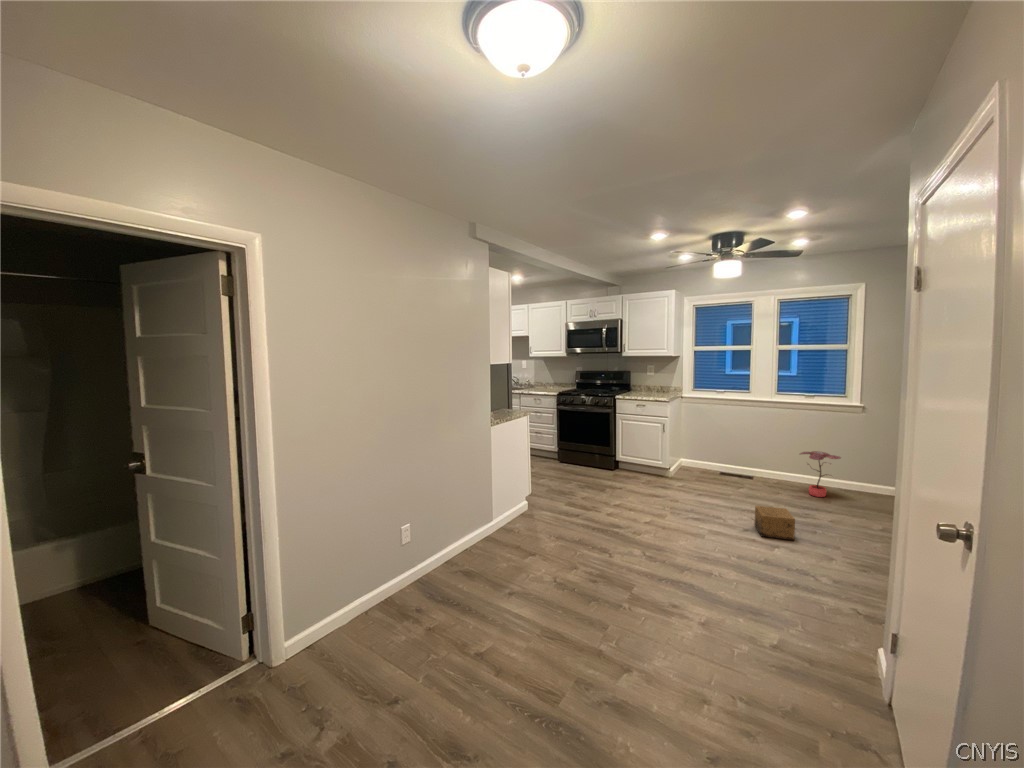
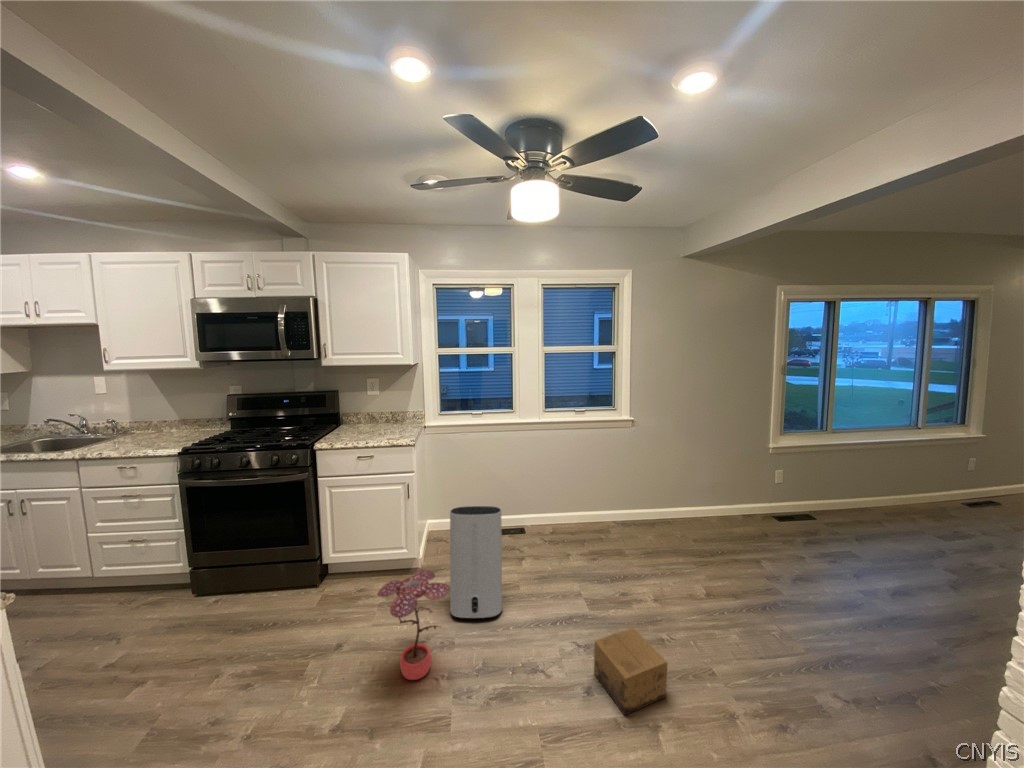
air purifier: none [681,436,717,498] -> present [450,506,502,618]
potted plant: present [800,451,841,497] -> present [377,570,450,680]

